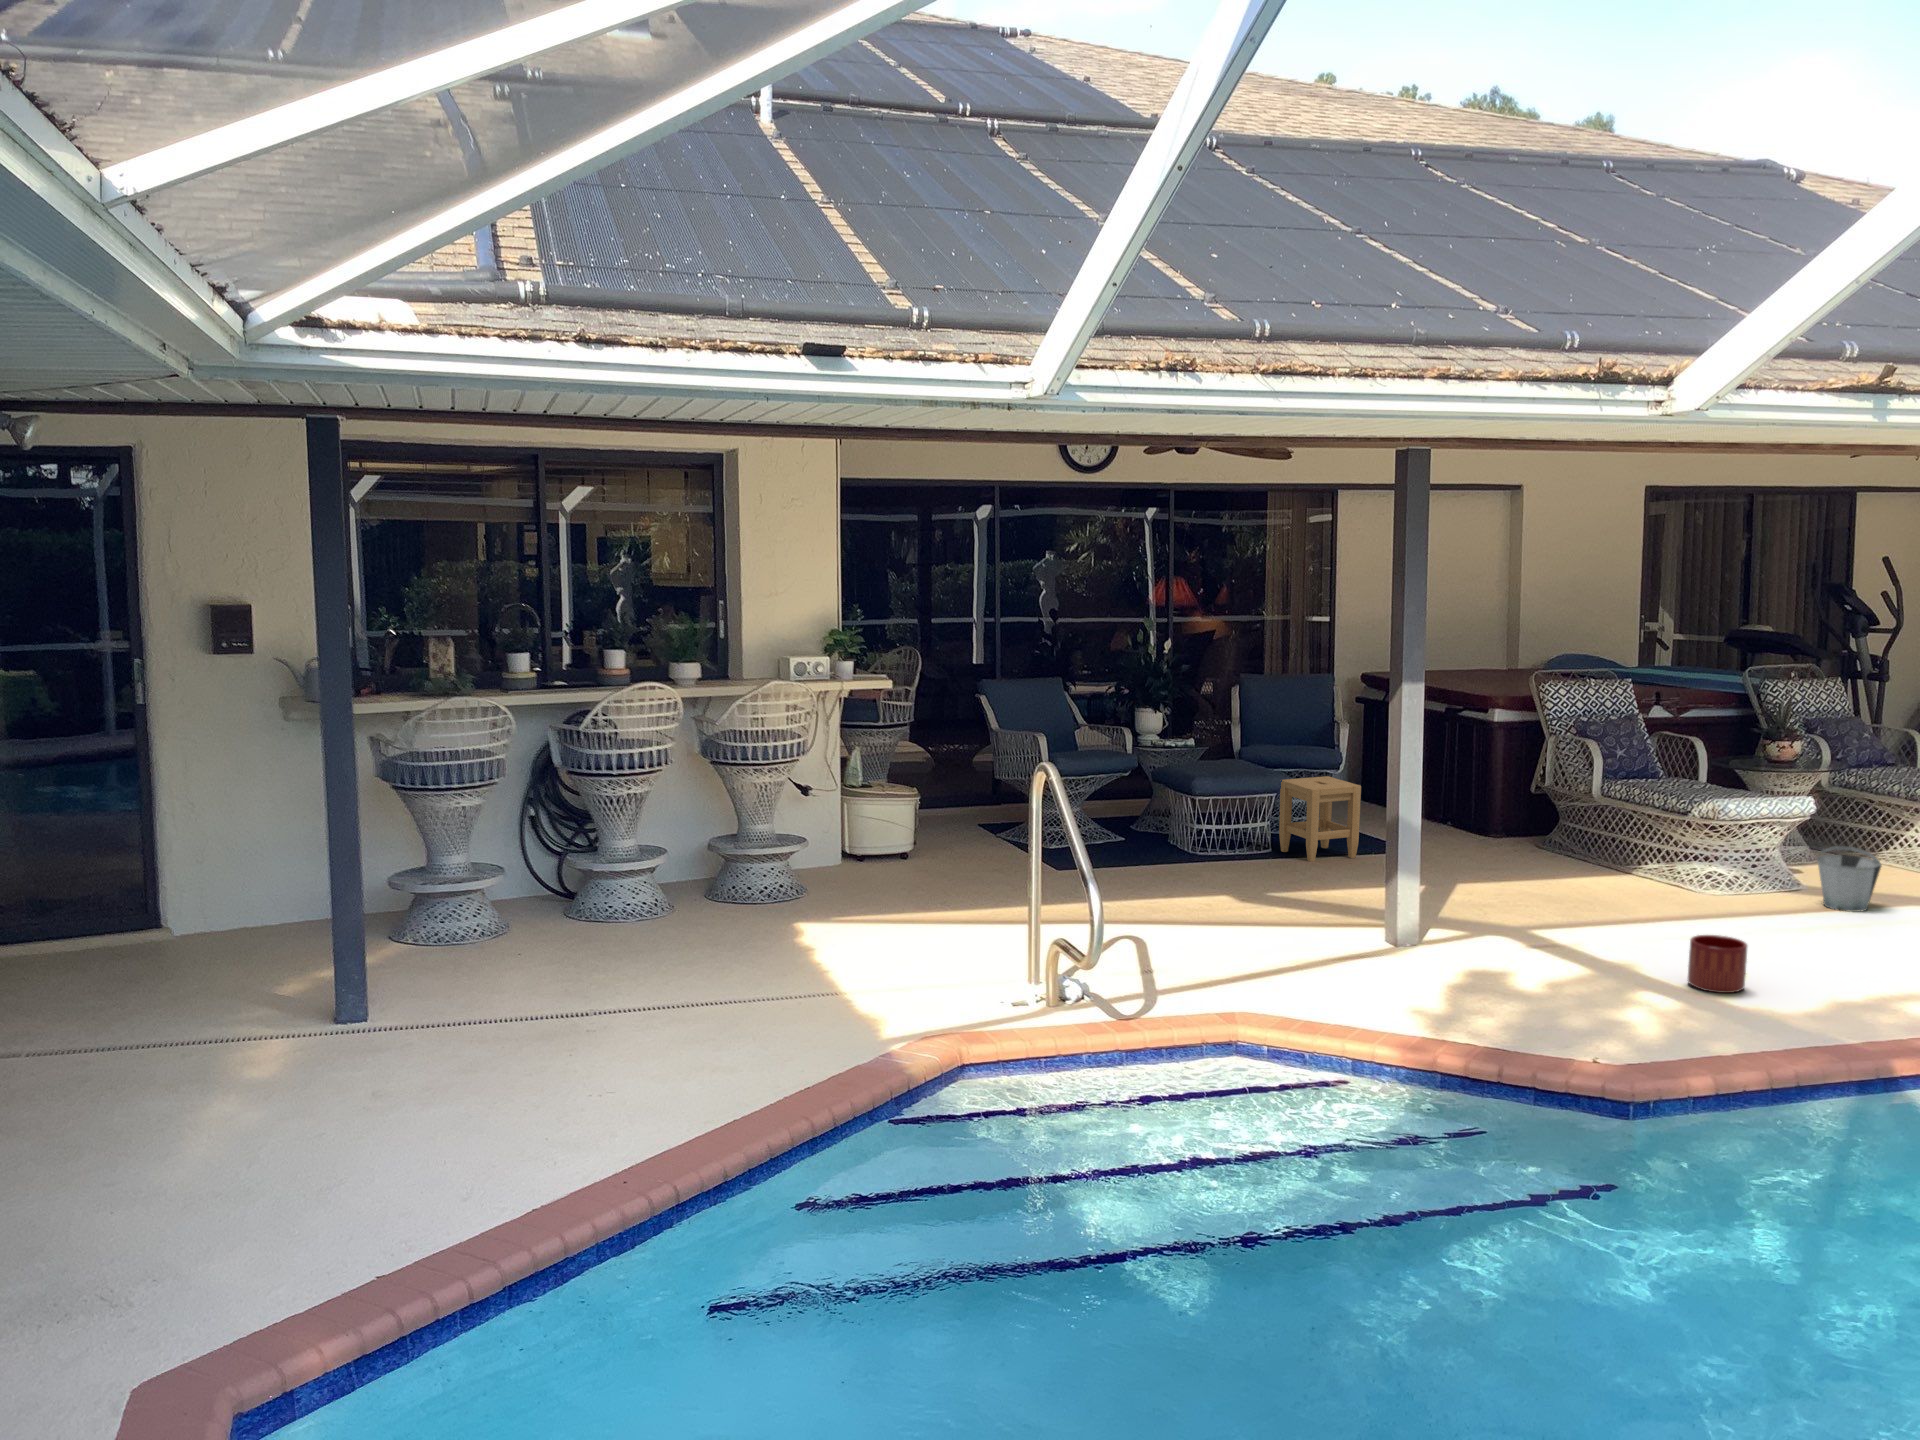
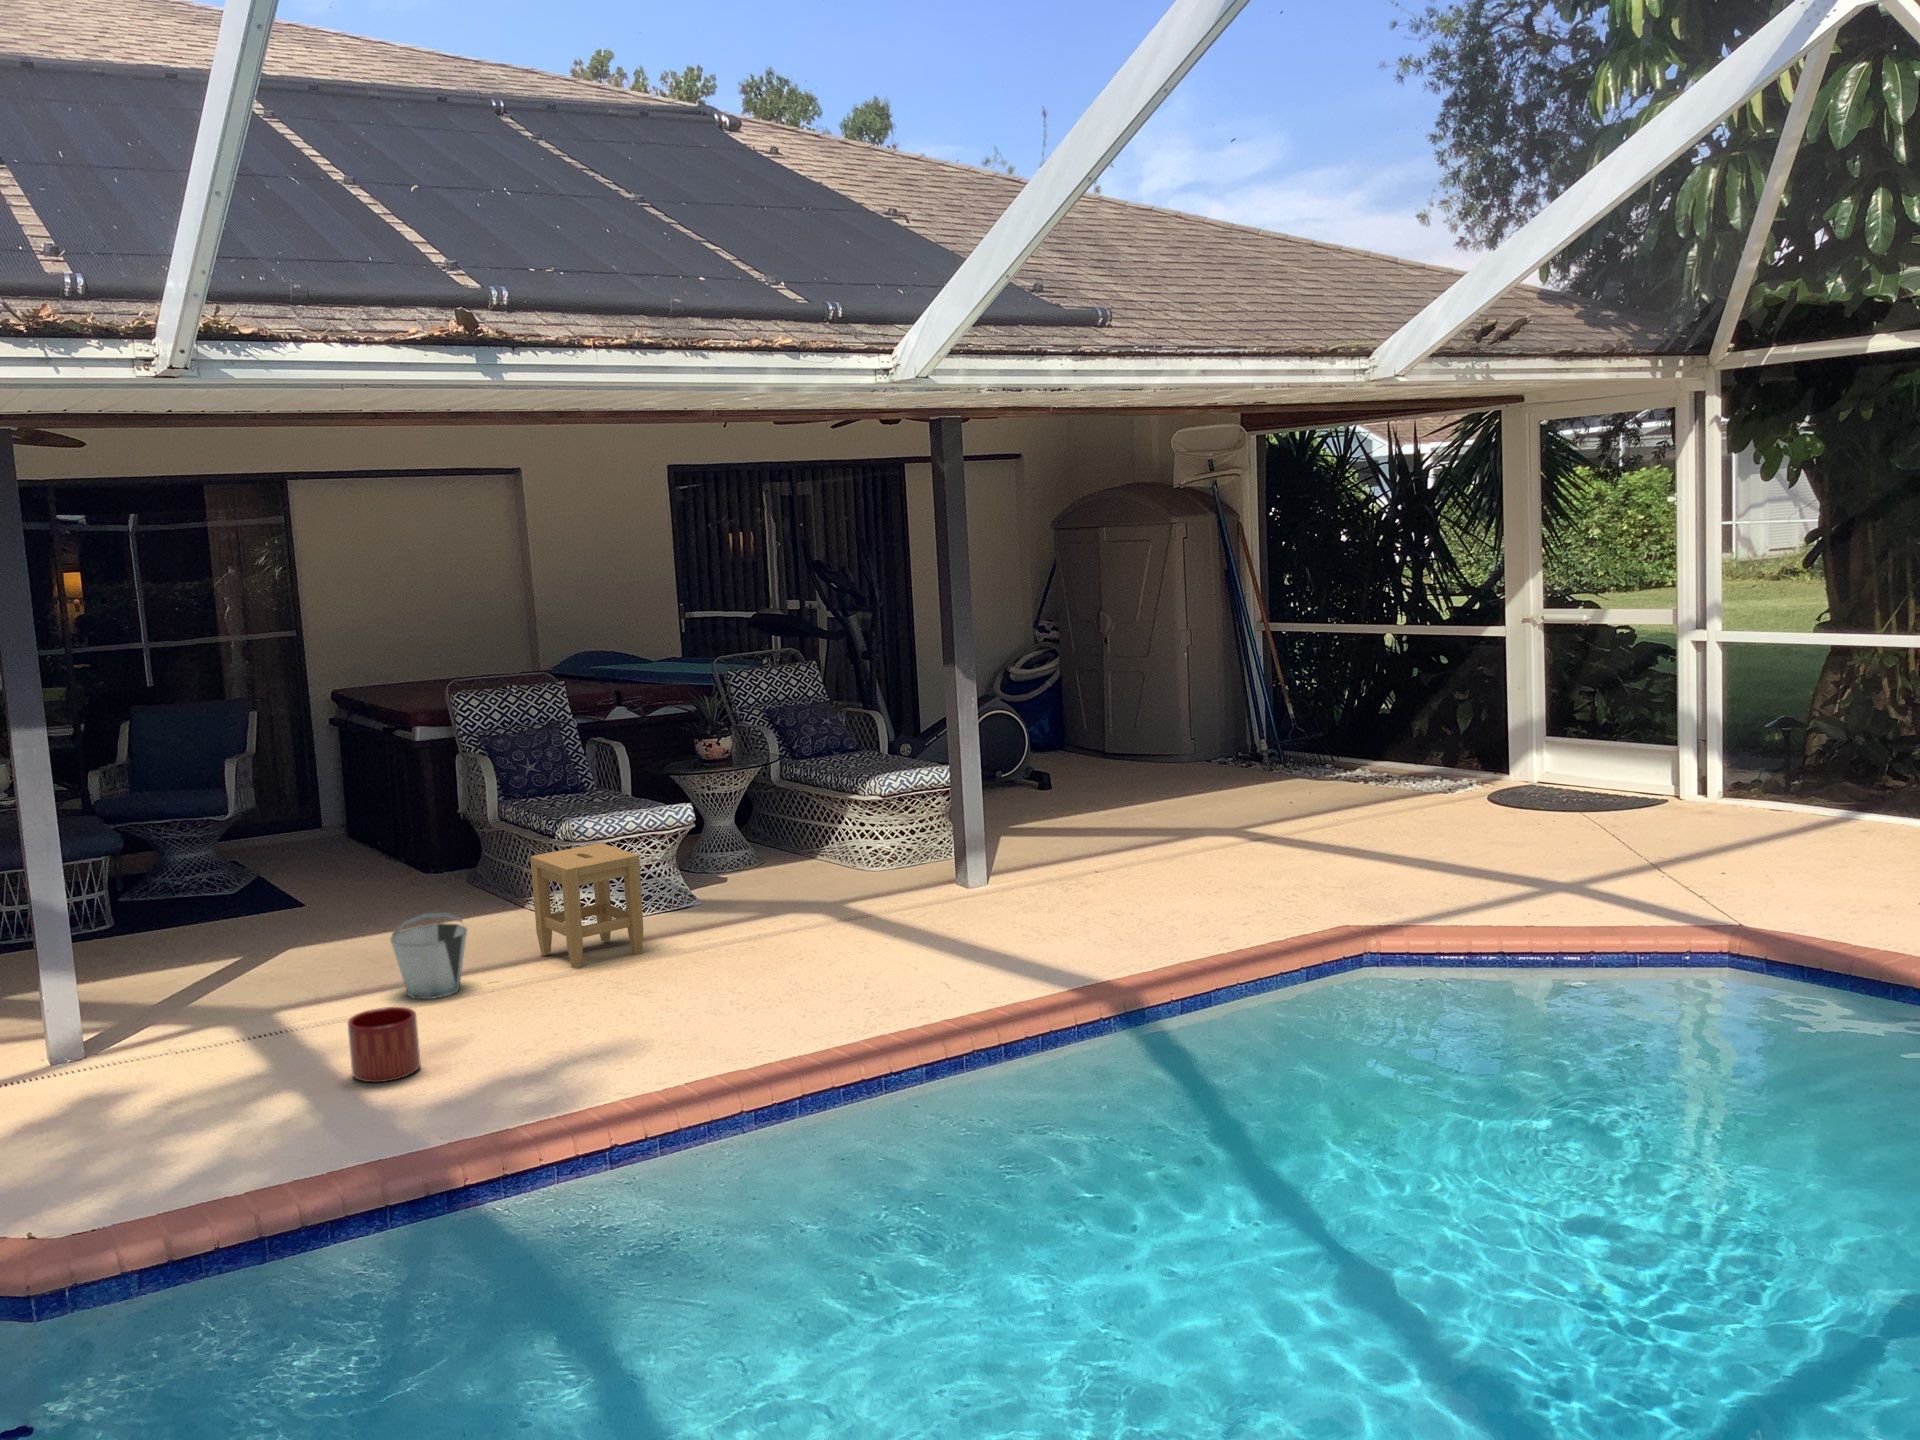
stool: present [1279,776,1361,862] -> present [530,843,644,969]
bucket: present [1817,846,1881,912] -> present [390,913,467,999]

